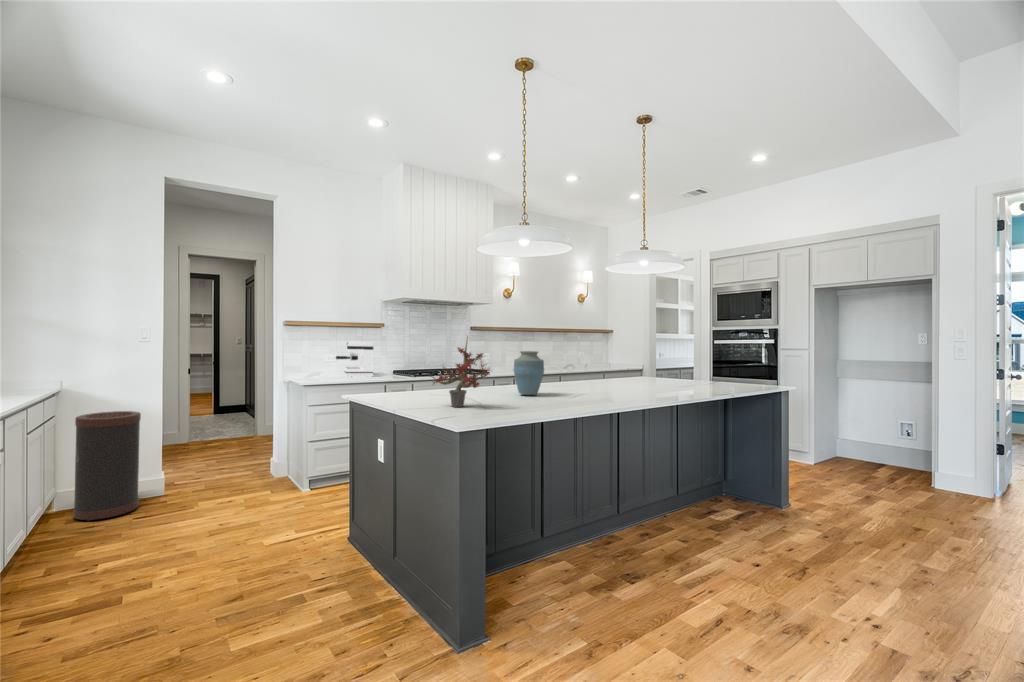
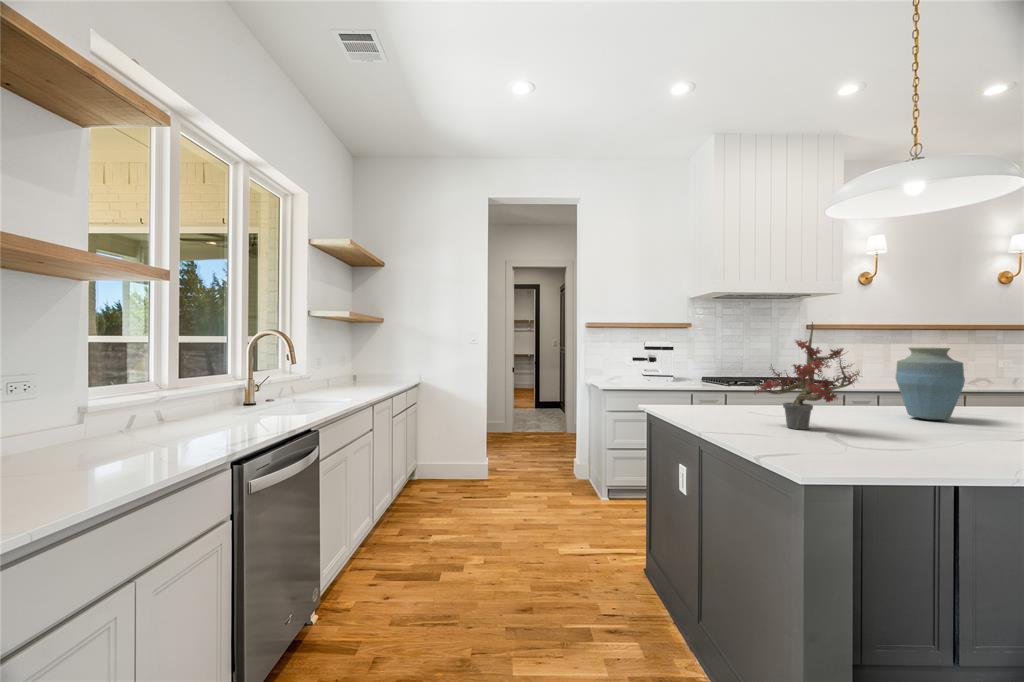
trash can: present [73,411,141,521] -> none [428,402,470,491]

